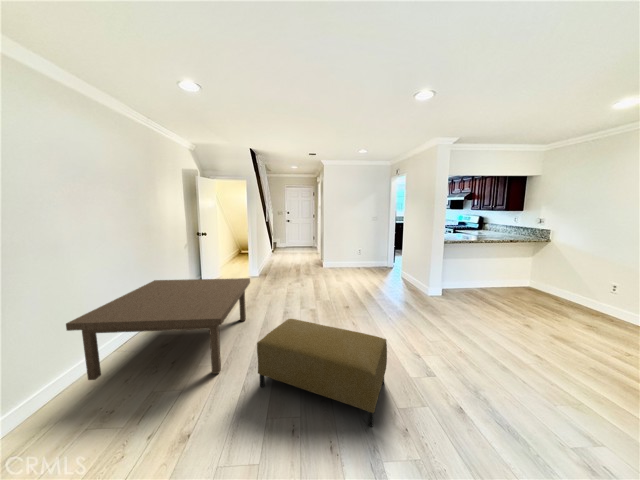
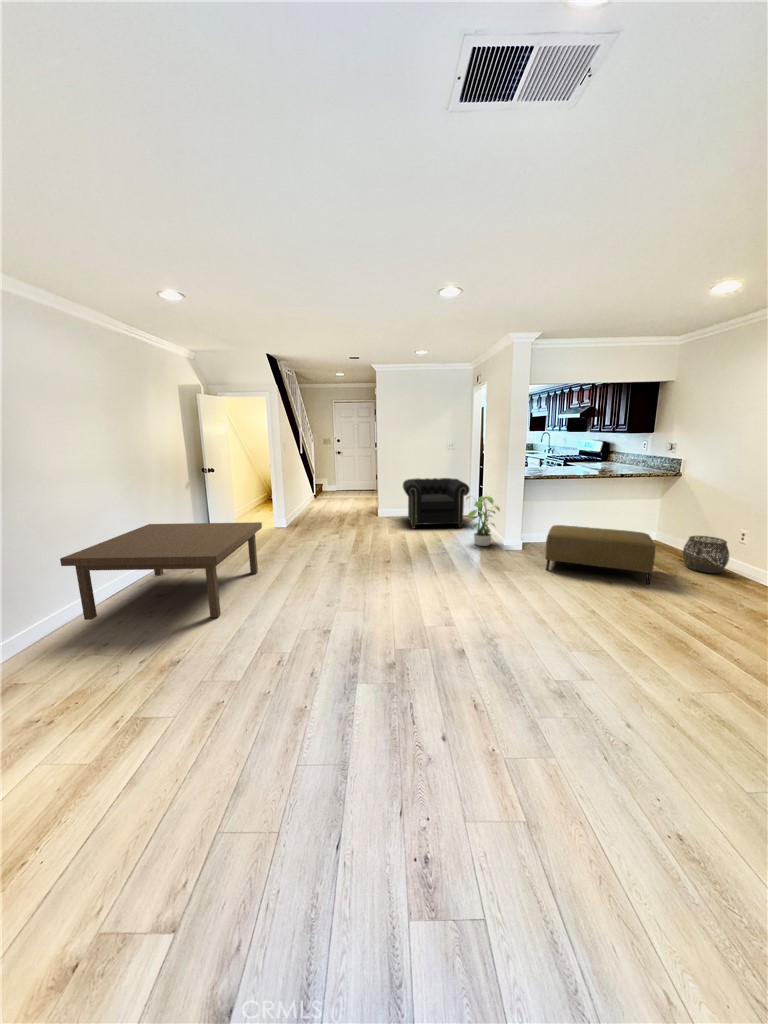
armchair: none [343,240,393,277] -> present [403,478,470,529]
potted plant: none [398,253,425,292] -> present [466,496,500,546]
woven basket: none [566,286,607,316] -> present [683,536,729,573]
ottoman: present [257,319,387,427] -> present [546,525,656,584]

